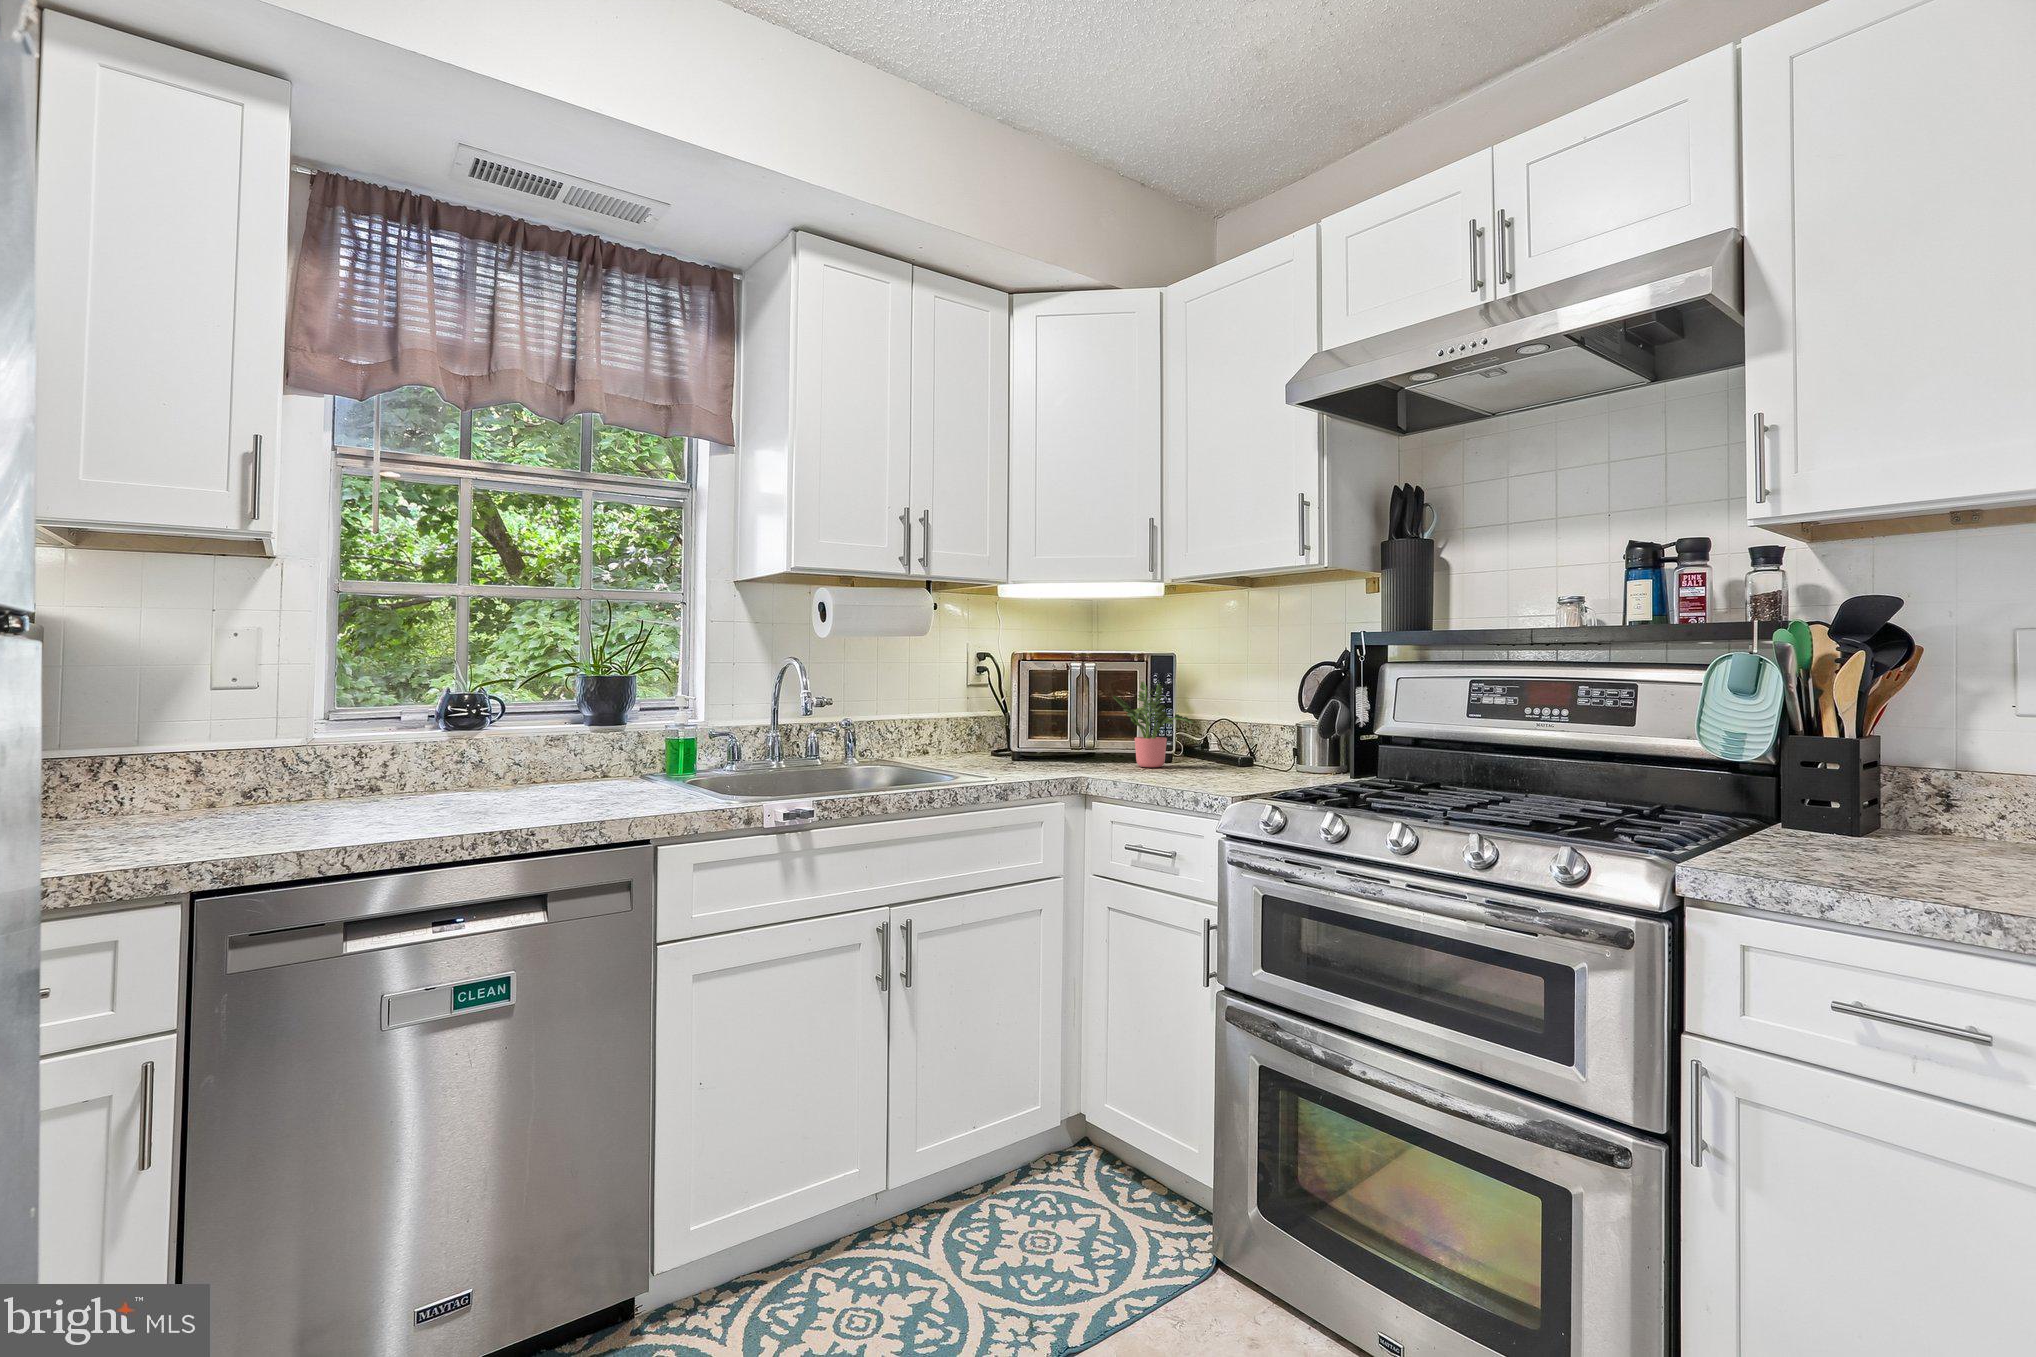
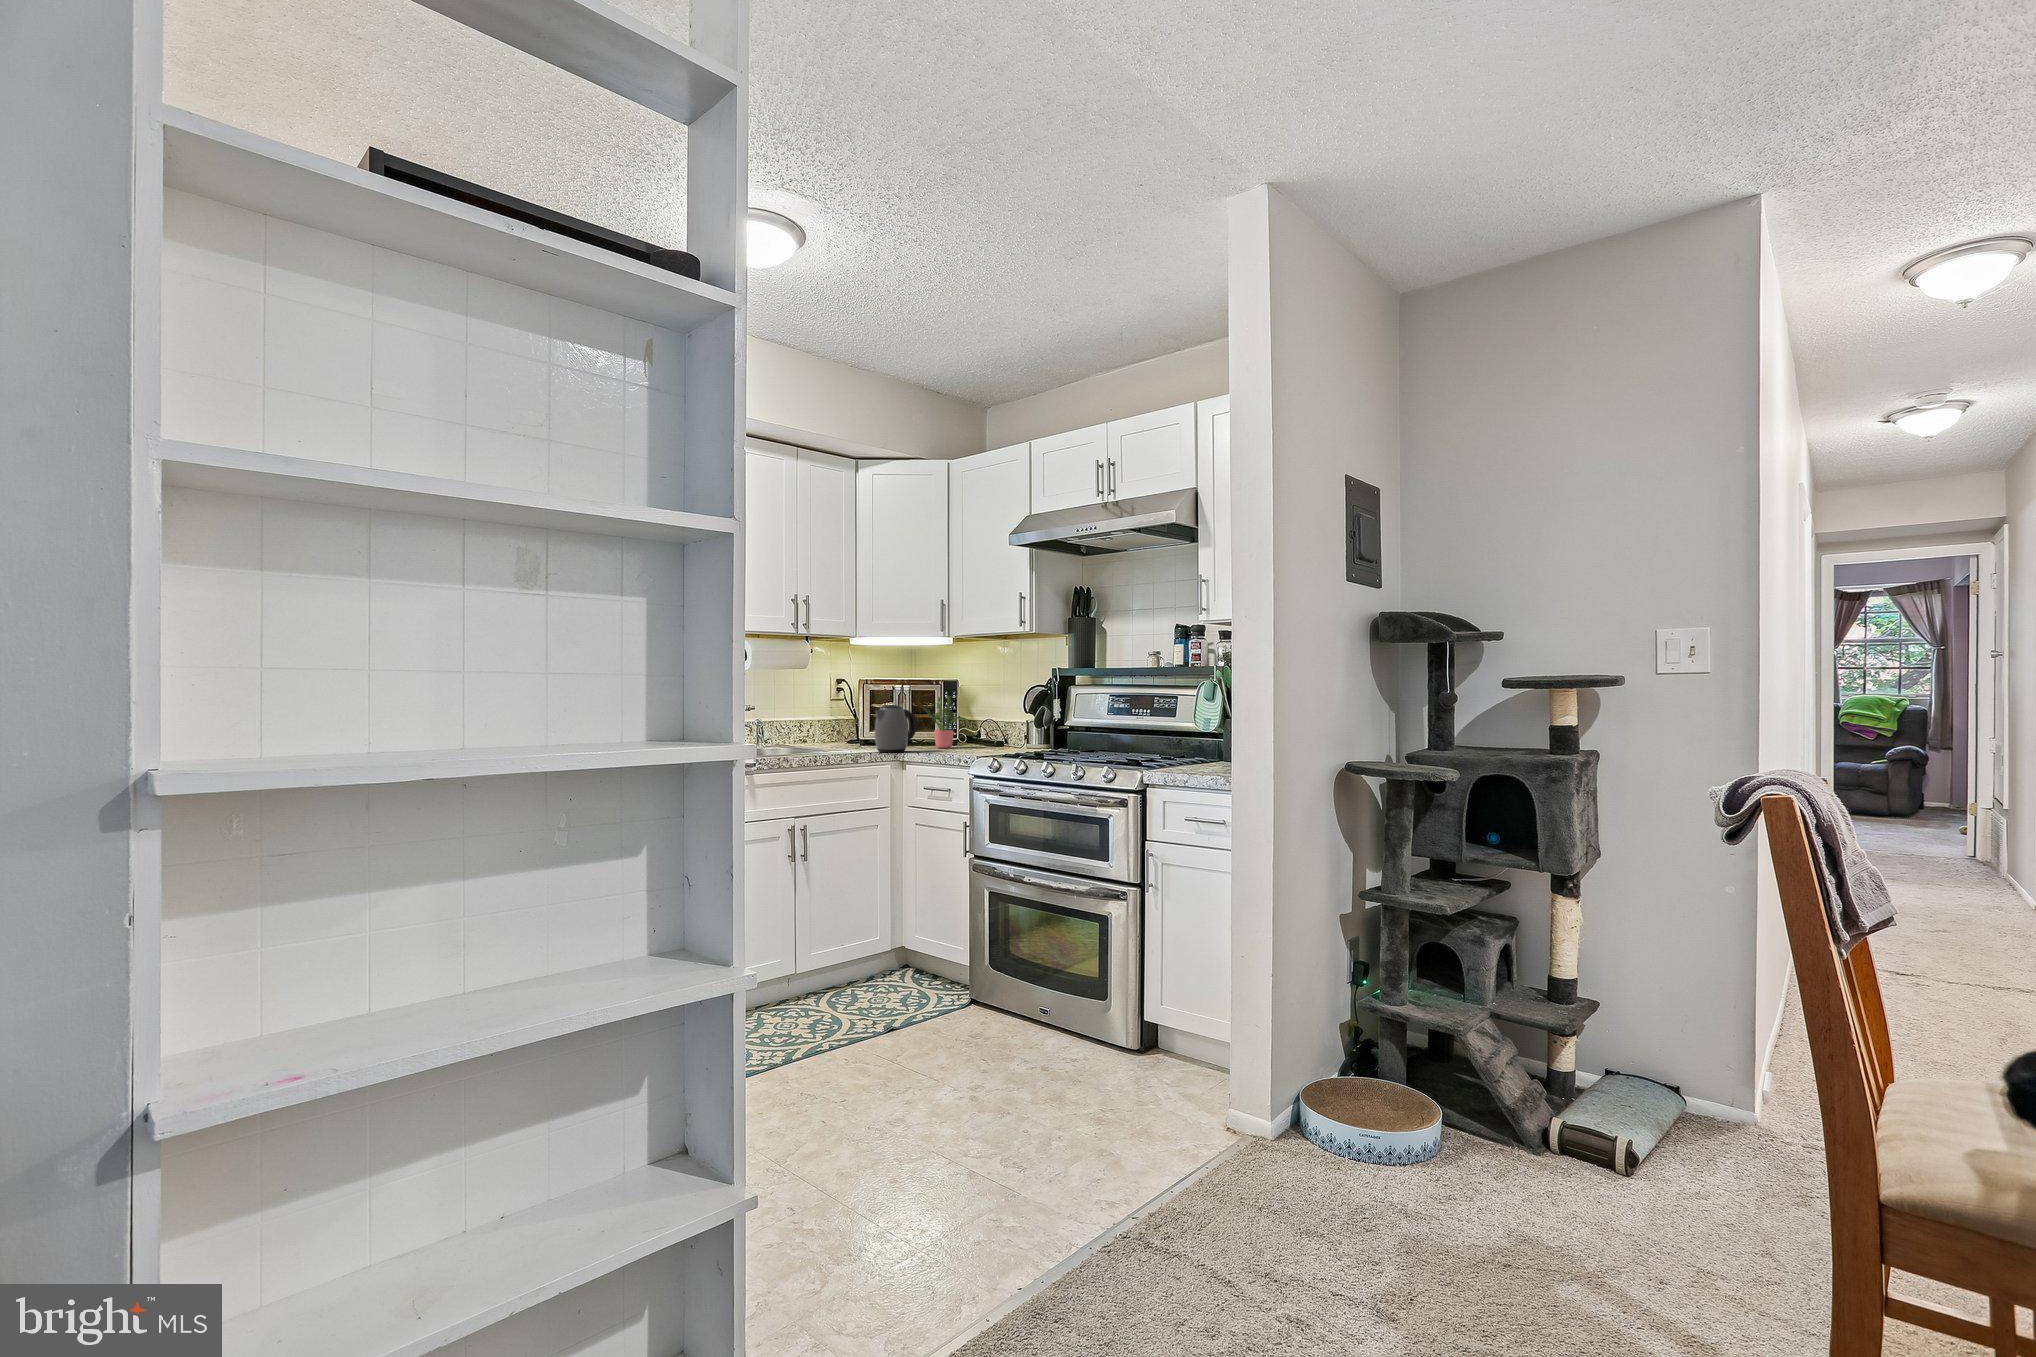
kettle: none [1036,695,1107,777] -> present [875,705,917,752]

